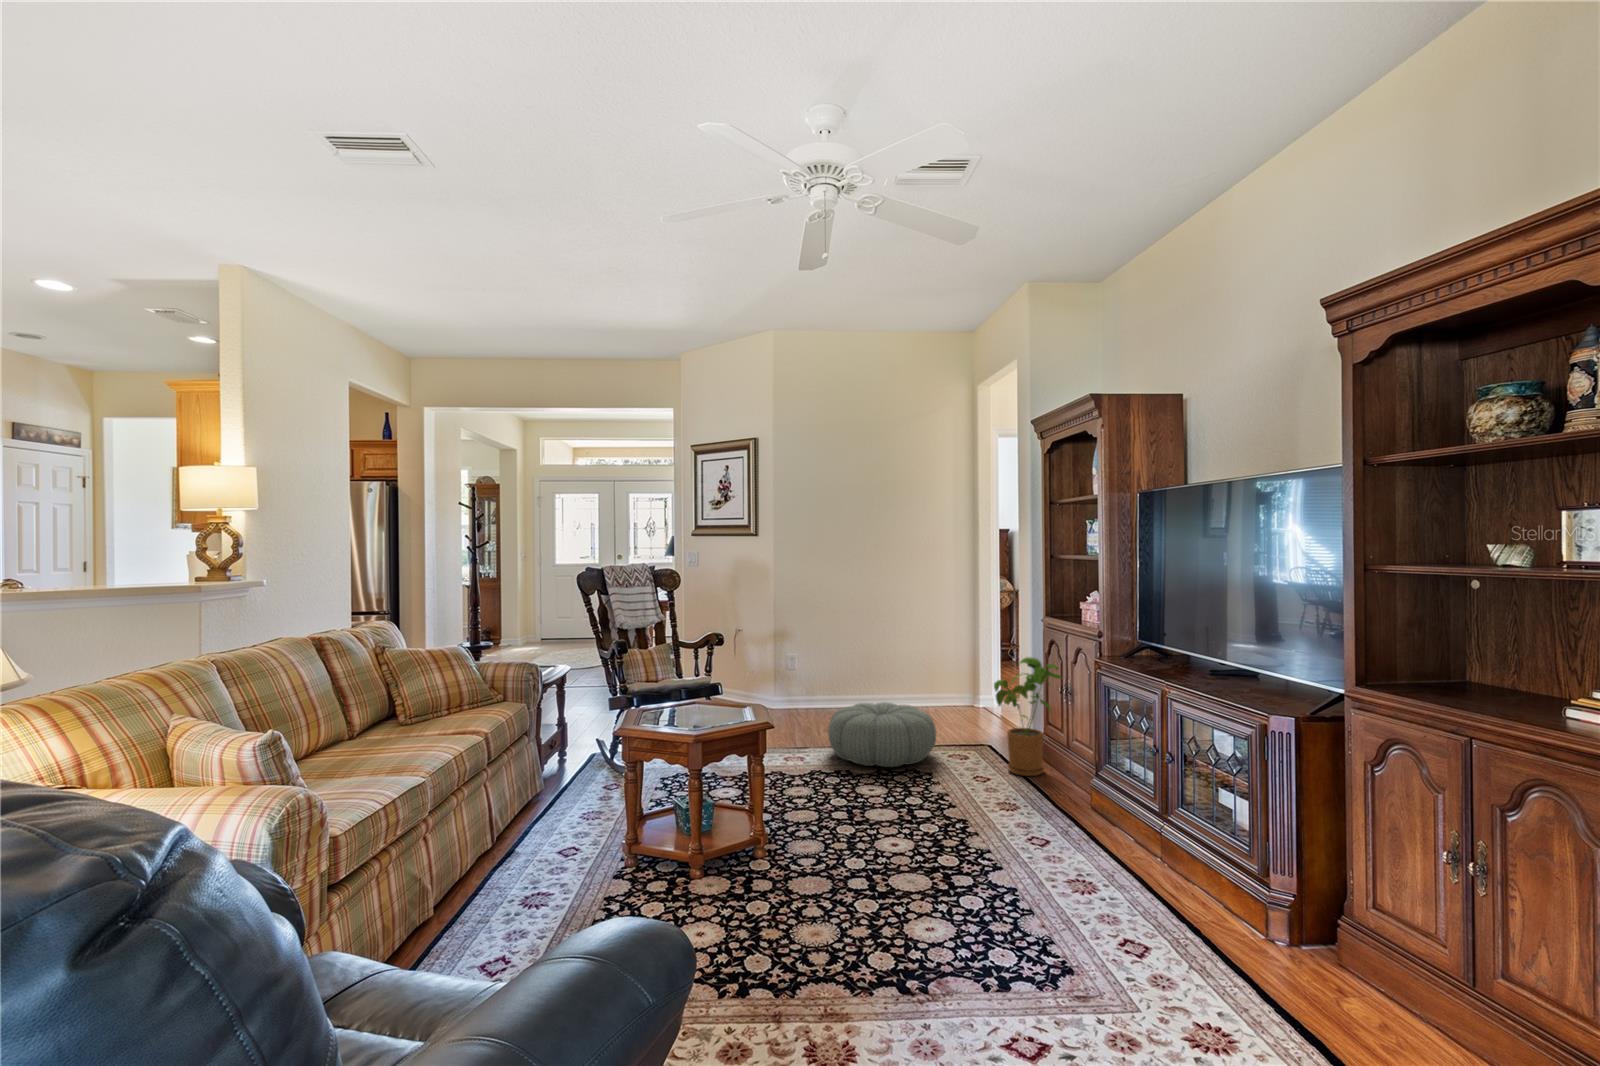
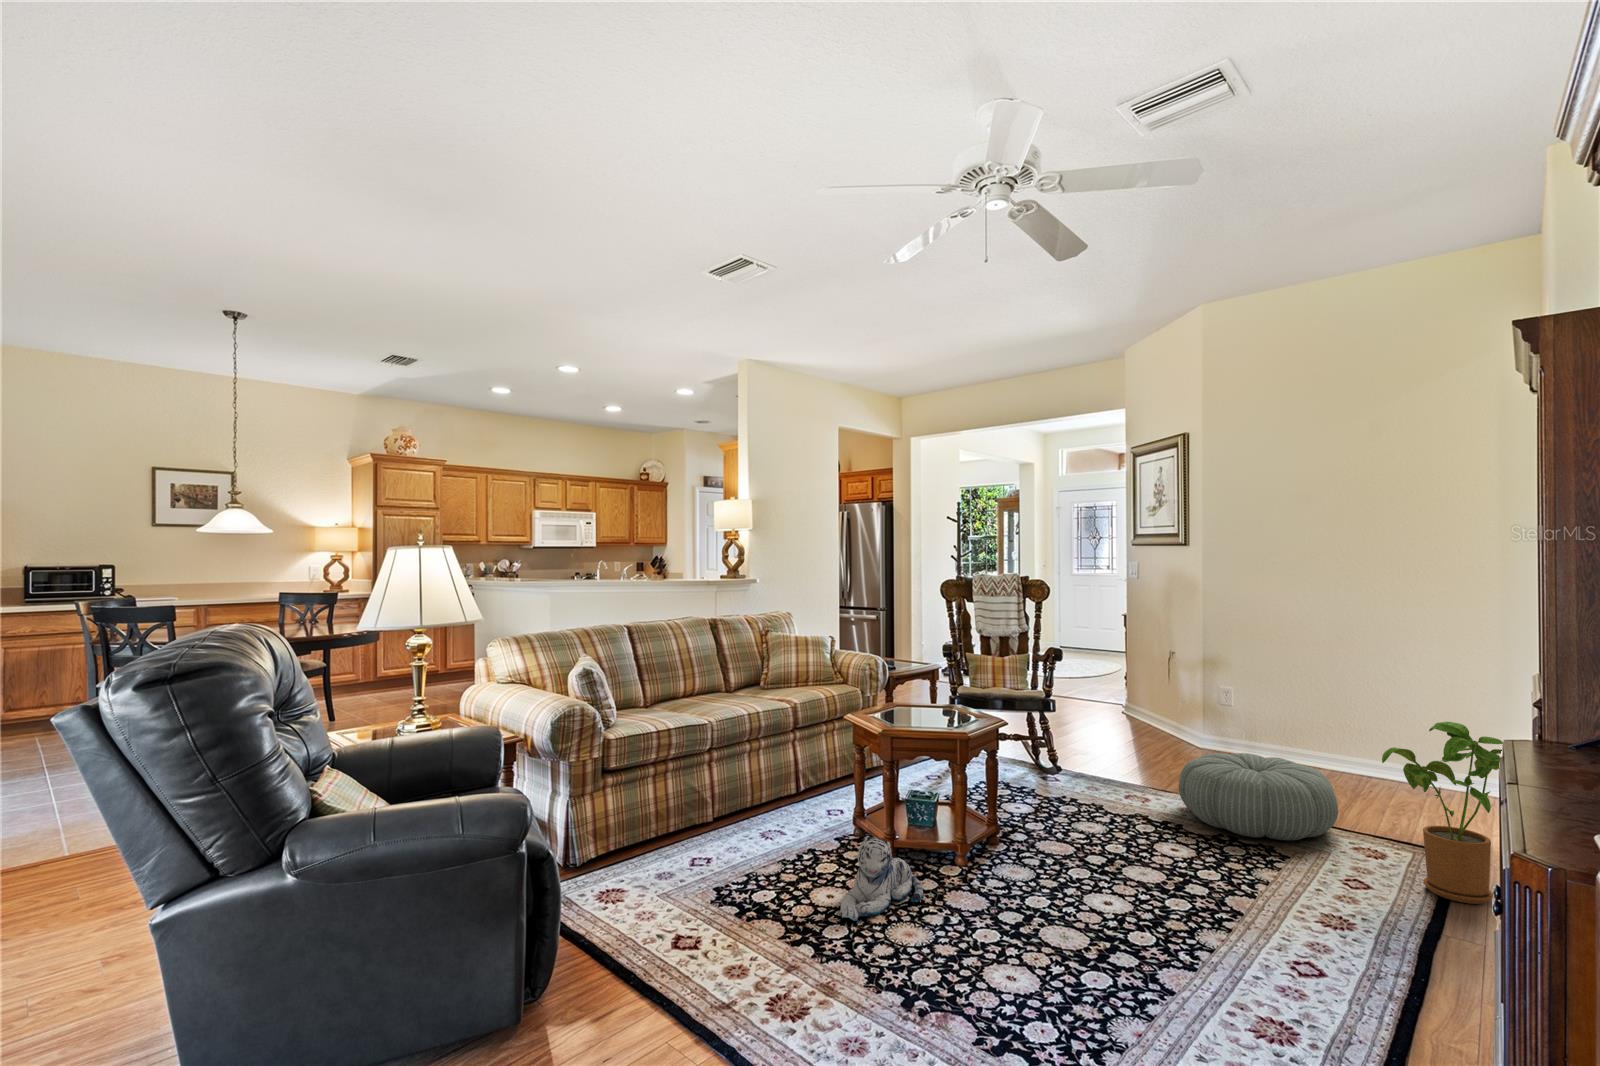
plush toy: none [709,853,778,951] -> present [840,836,924,921]

